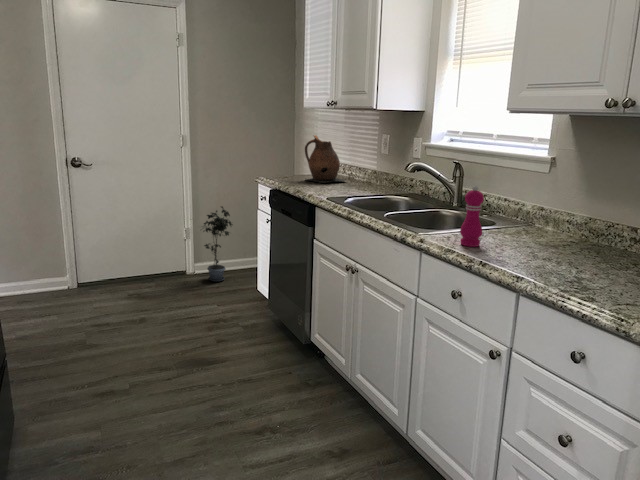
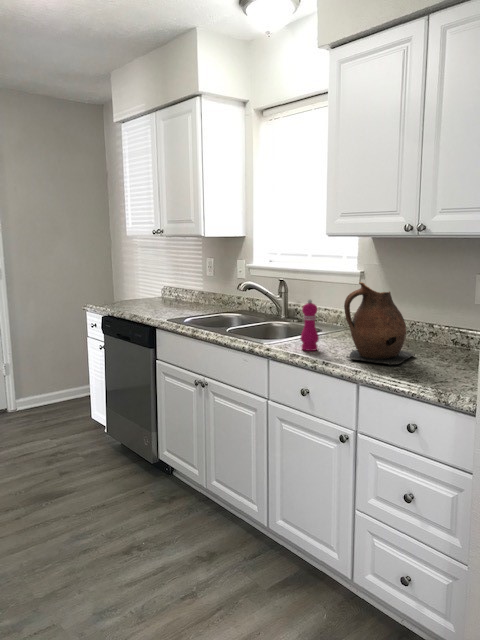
ceramic pitcher: present [305,135,346,183] -> present [344,282,415,366]
potted plant: present [204,206,232,282] -> none [23,337,59,415]

